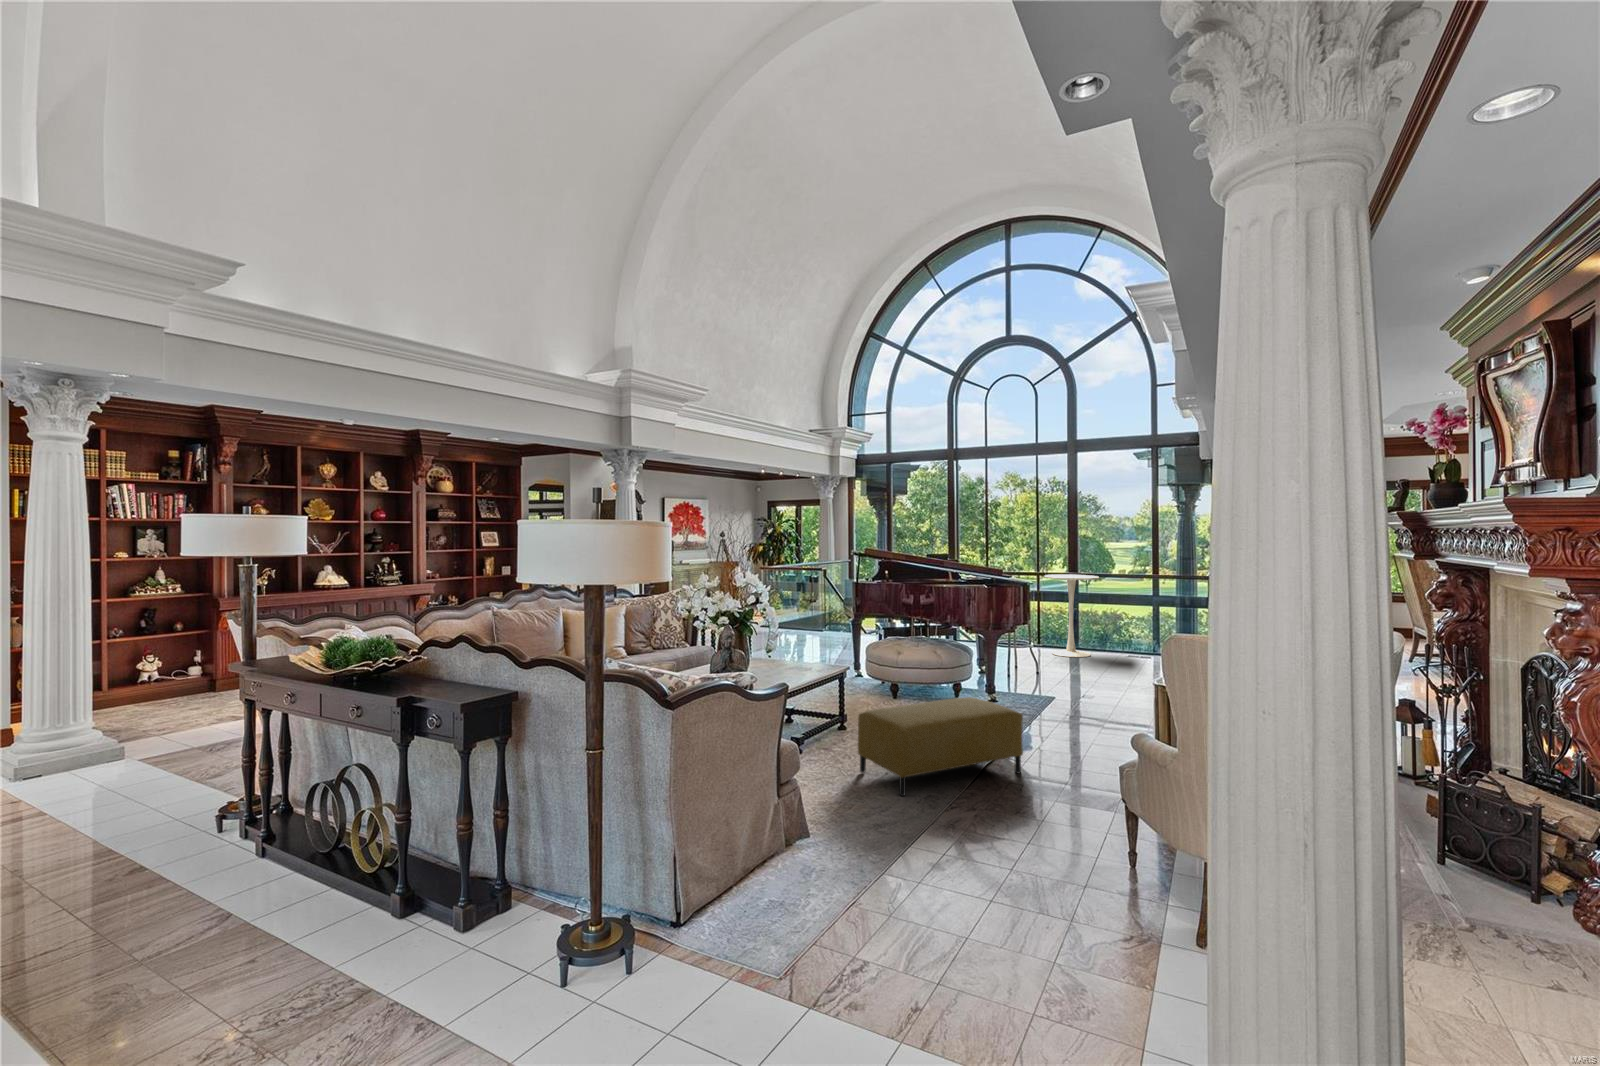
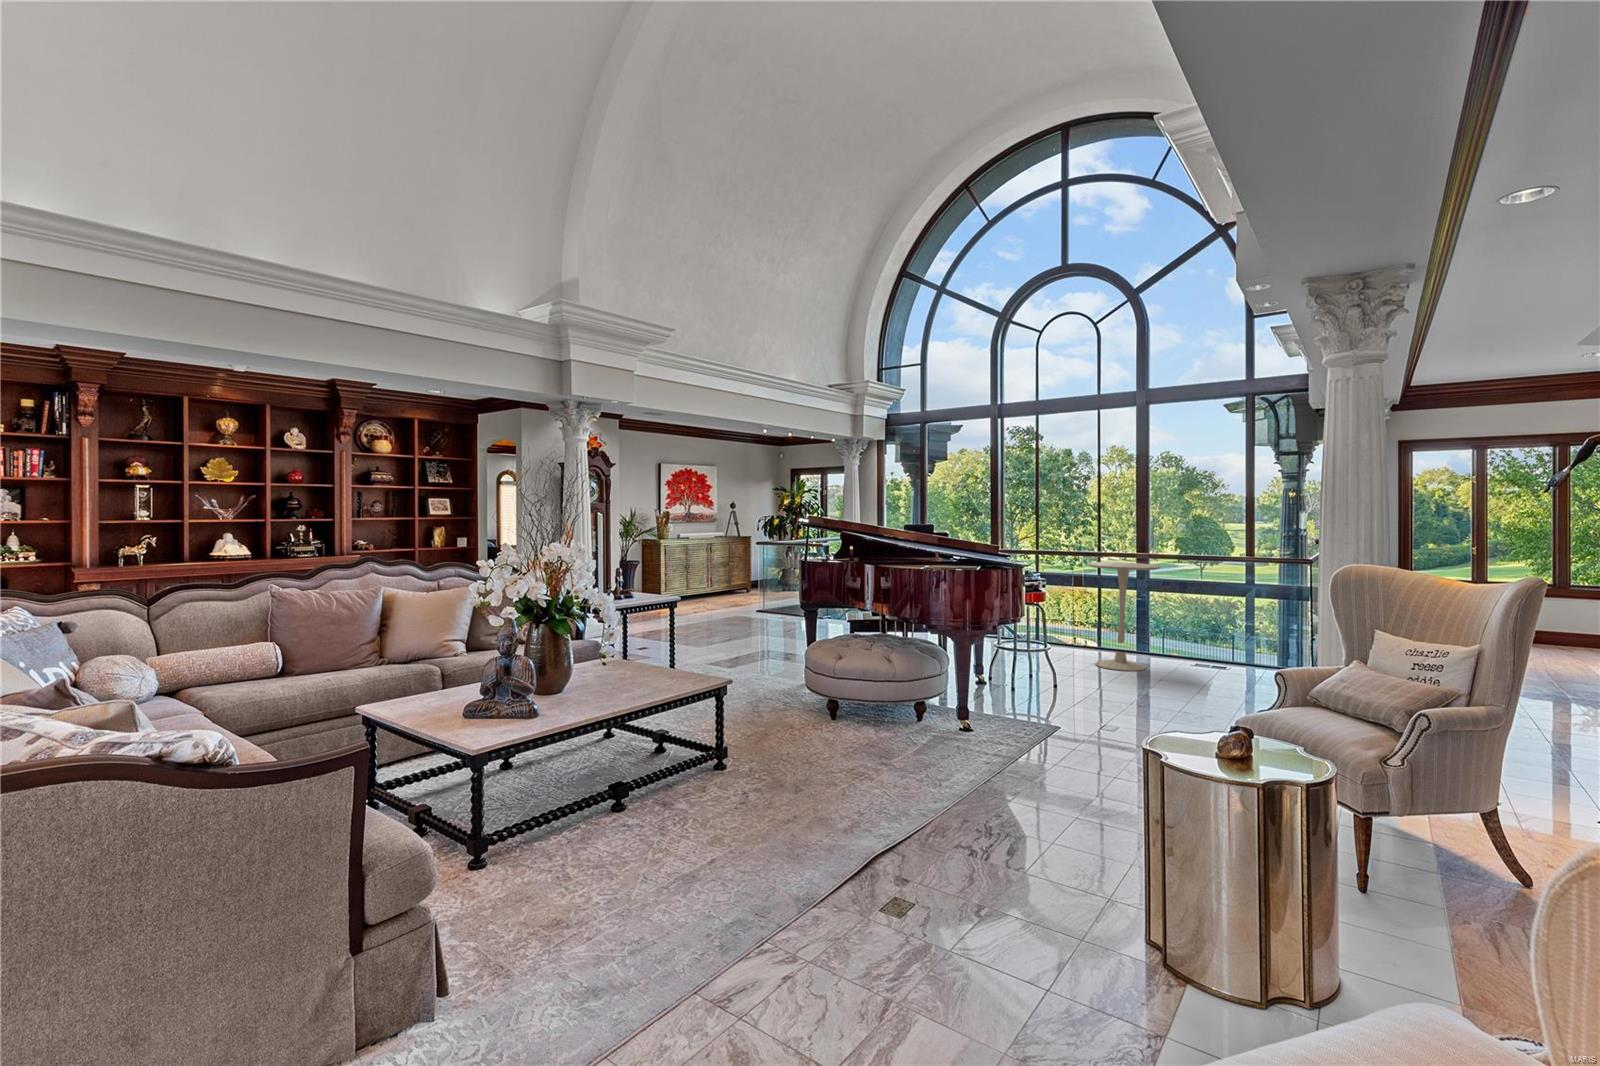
ottoman: present [858,697,1023,796] -> none [699,742,949,903]

